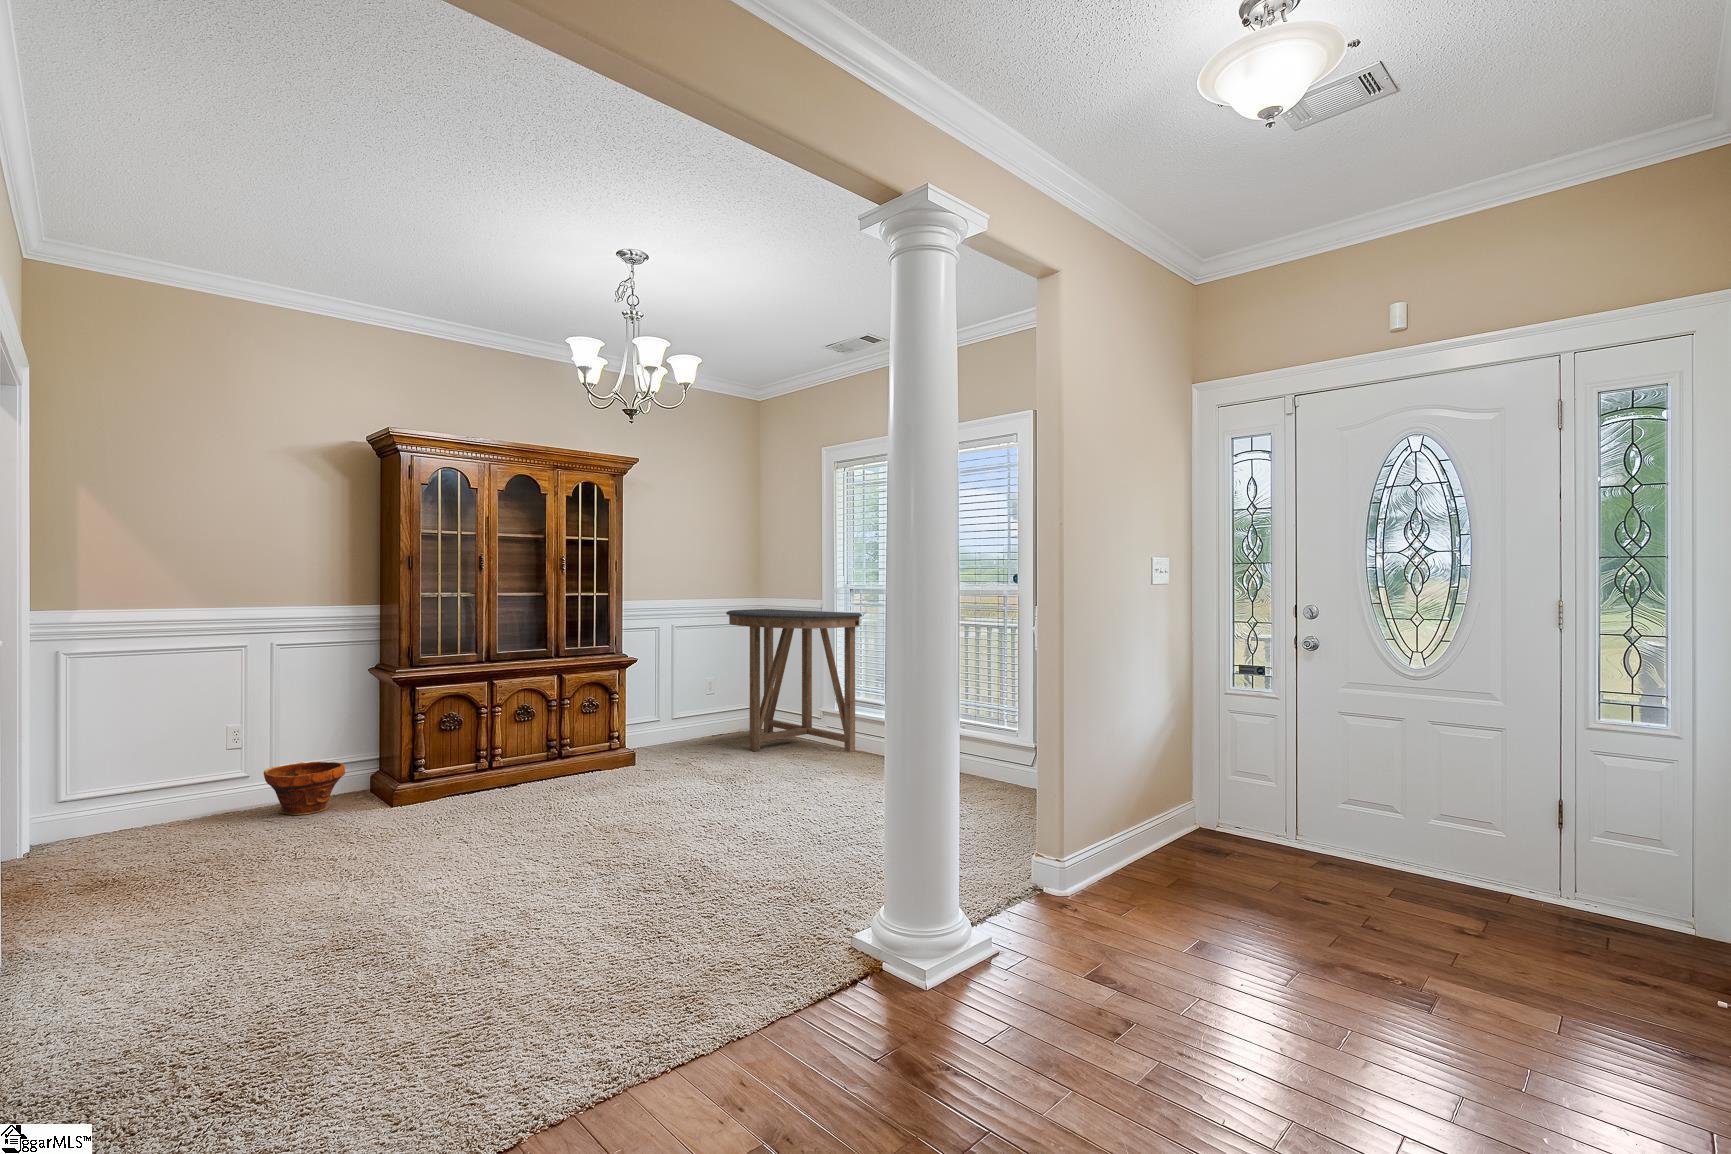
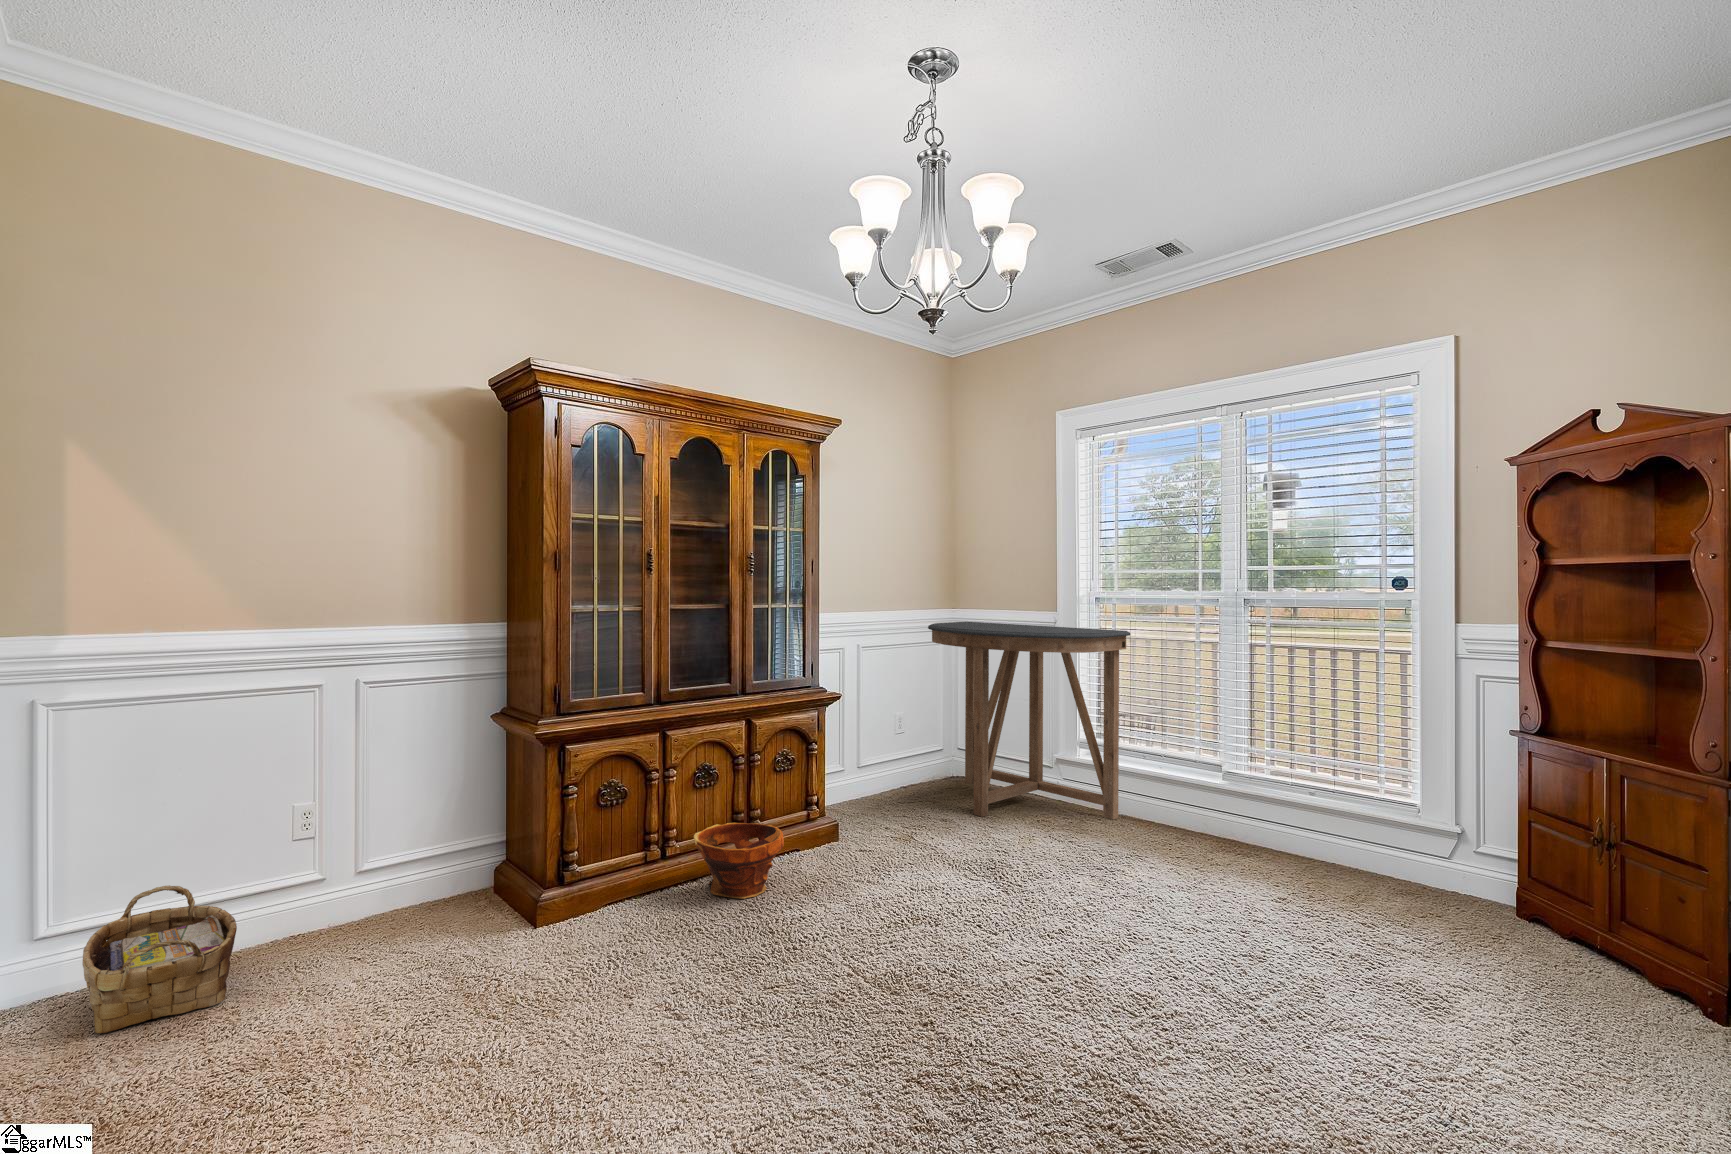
planter: present [264,762,345,815] -> present [694,823,784,899]
woven basket: none [89,771,187,851] -> present [83,885,237,1033]

